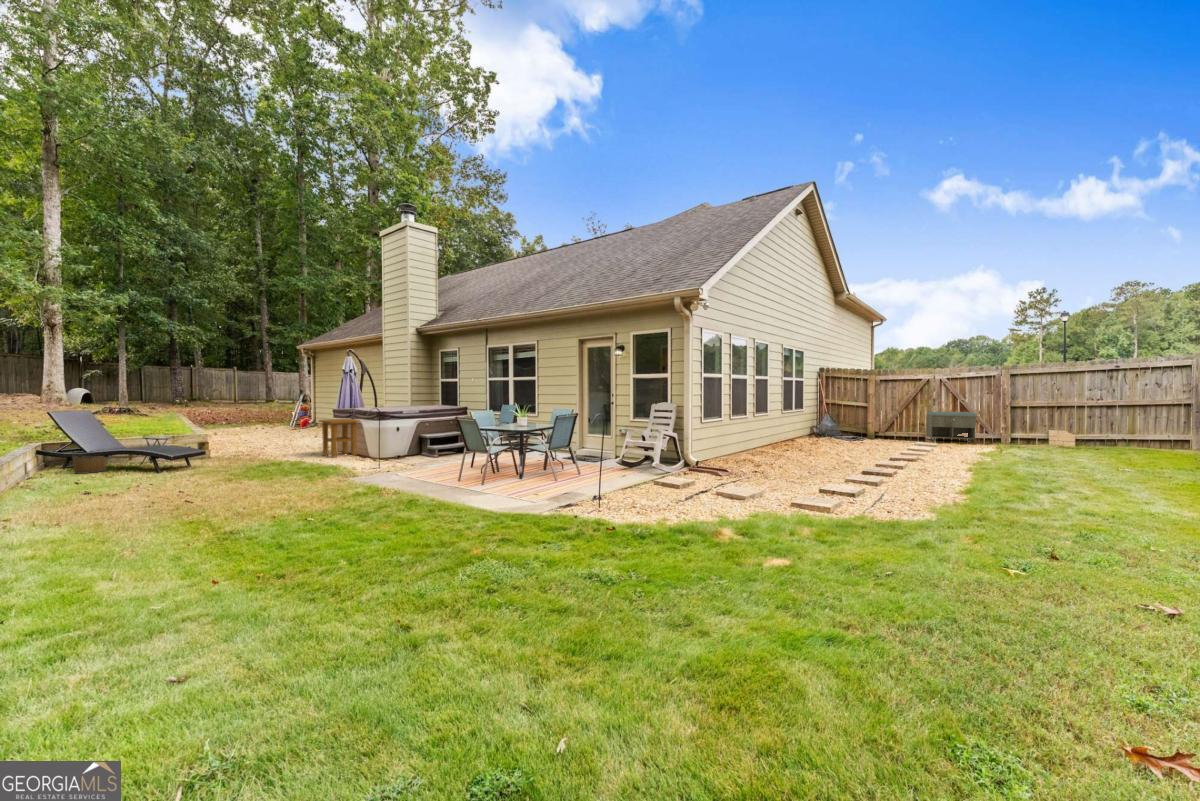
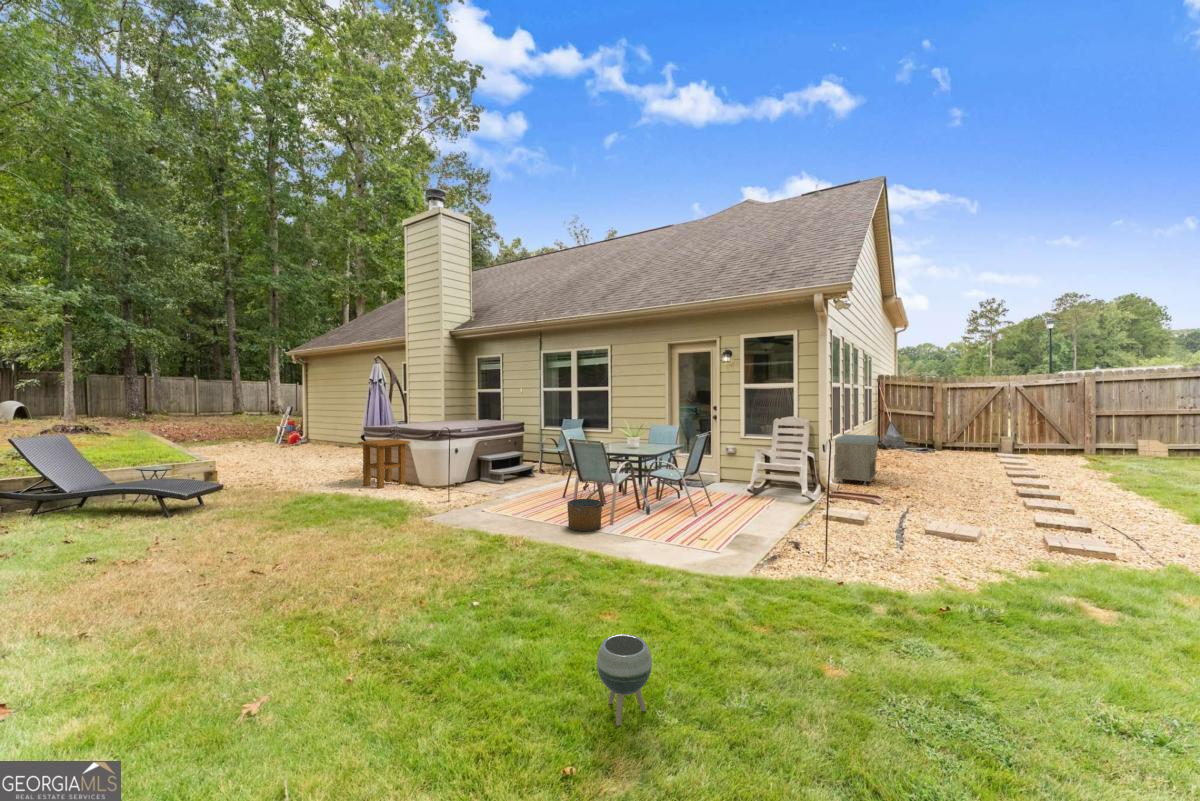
storage bench: present [926,411,976,442] -> present [834,434,879,485]
bucket: present [73,455,107,474] -> present [567,484,602,531]
planter: none [324,523,361,572] -> present [597,634,652,726]

